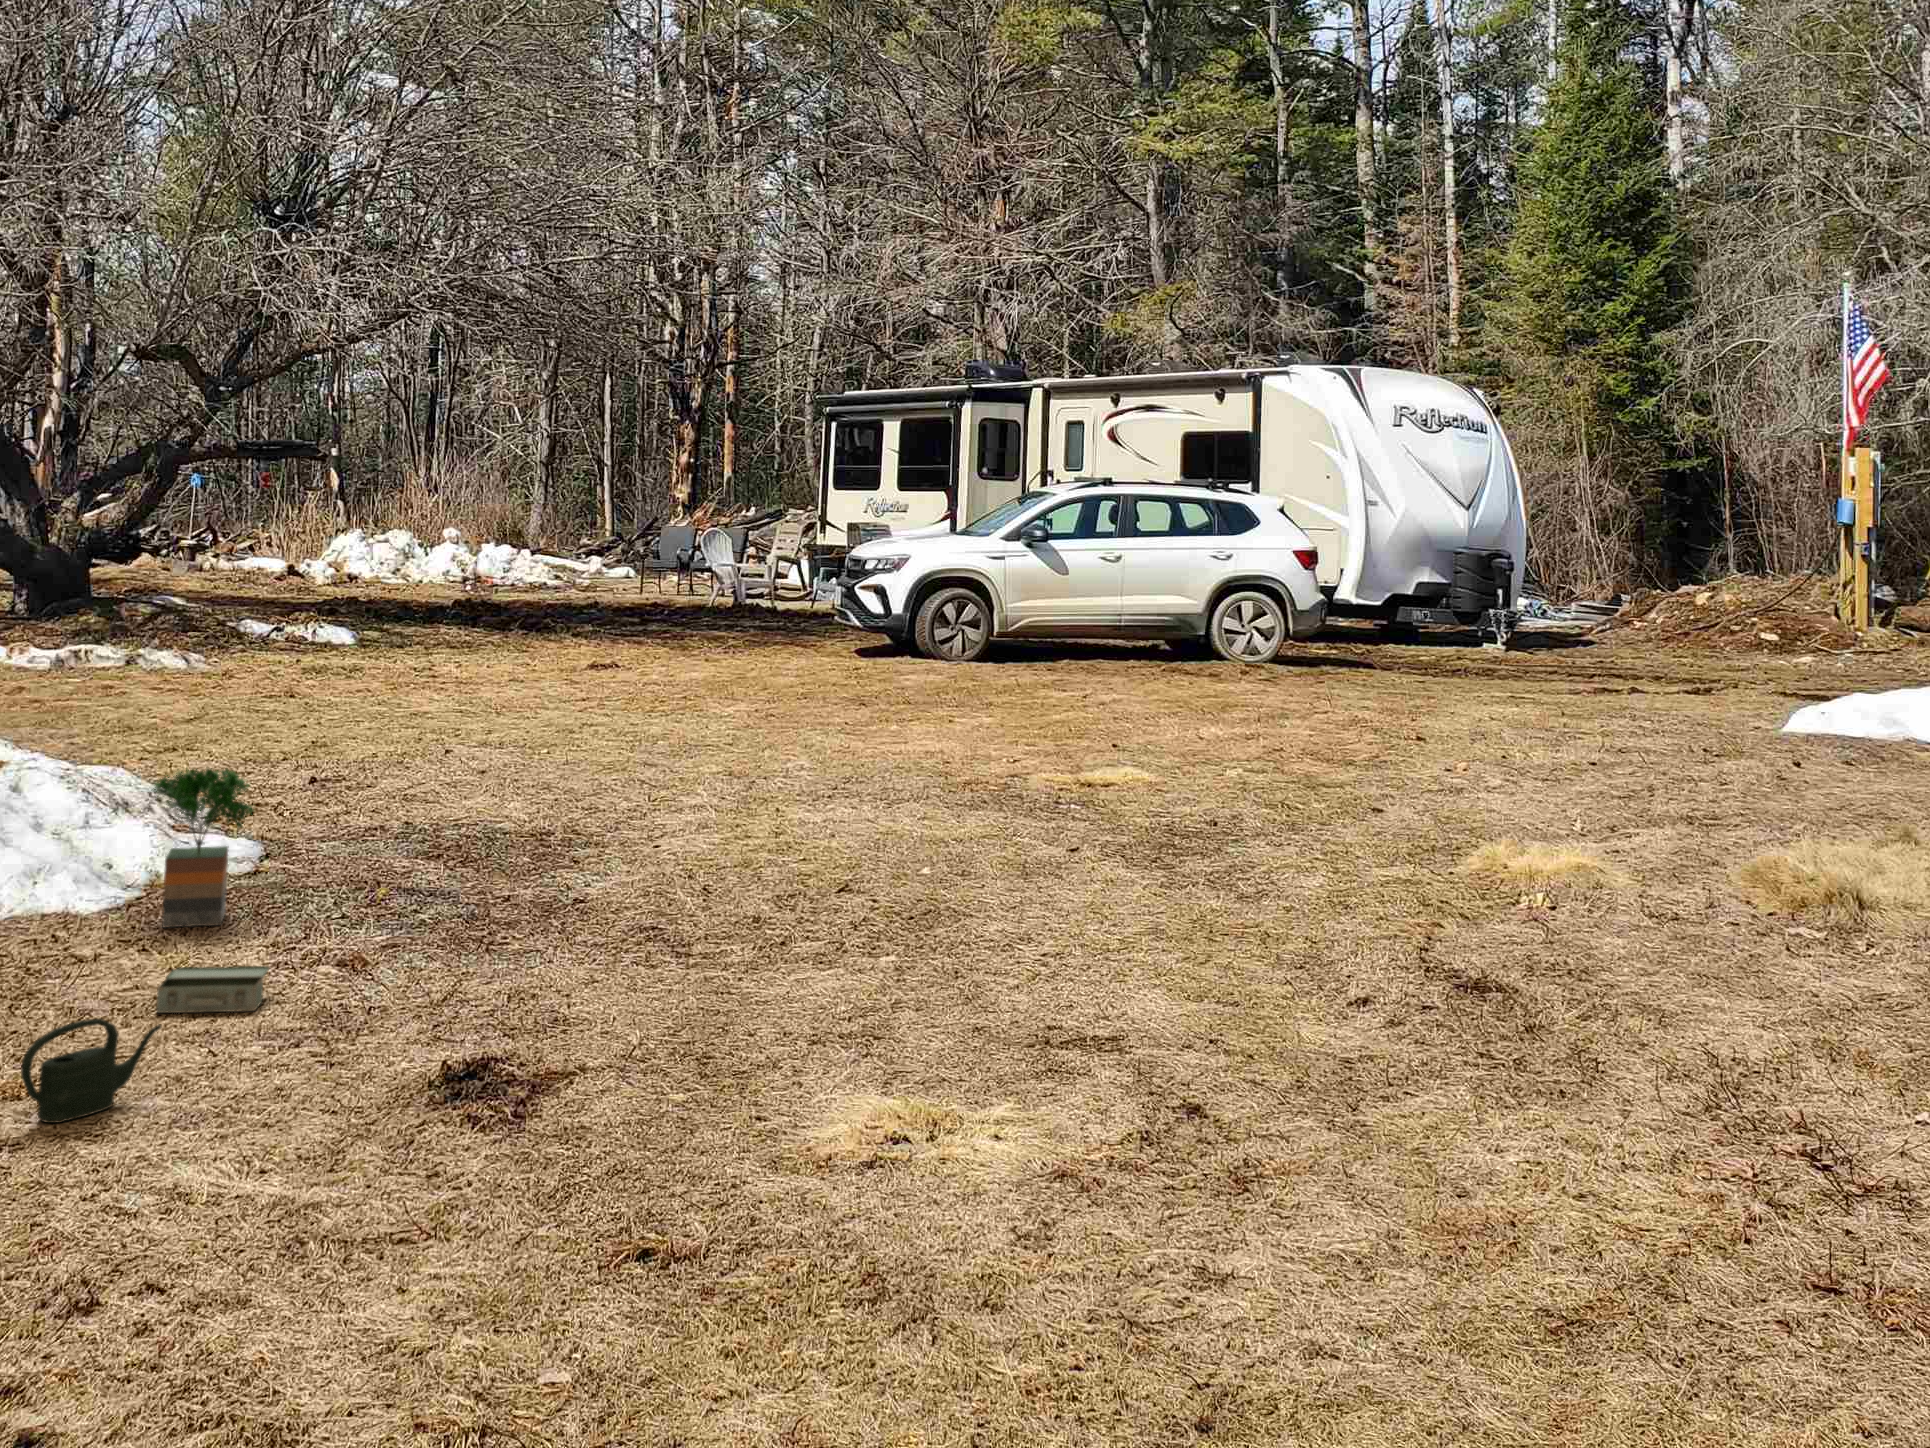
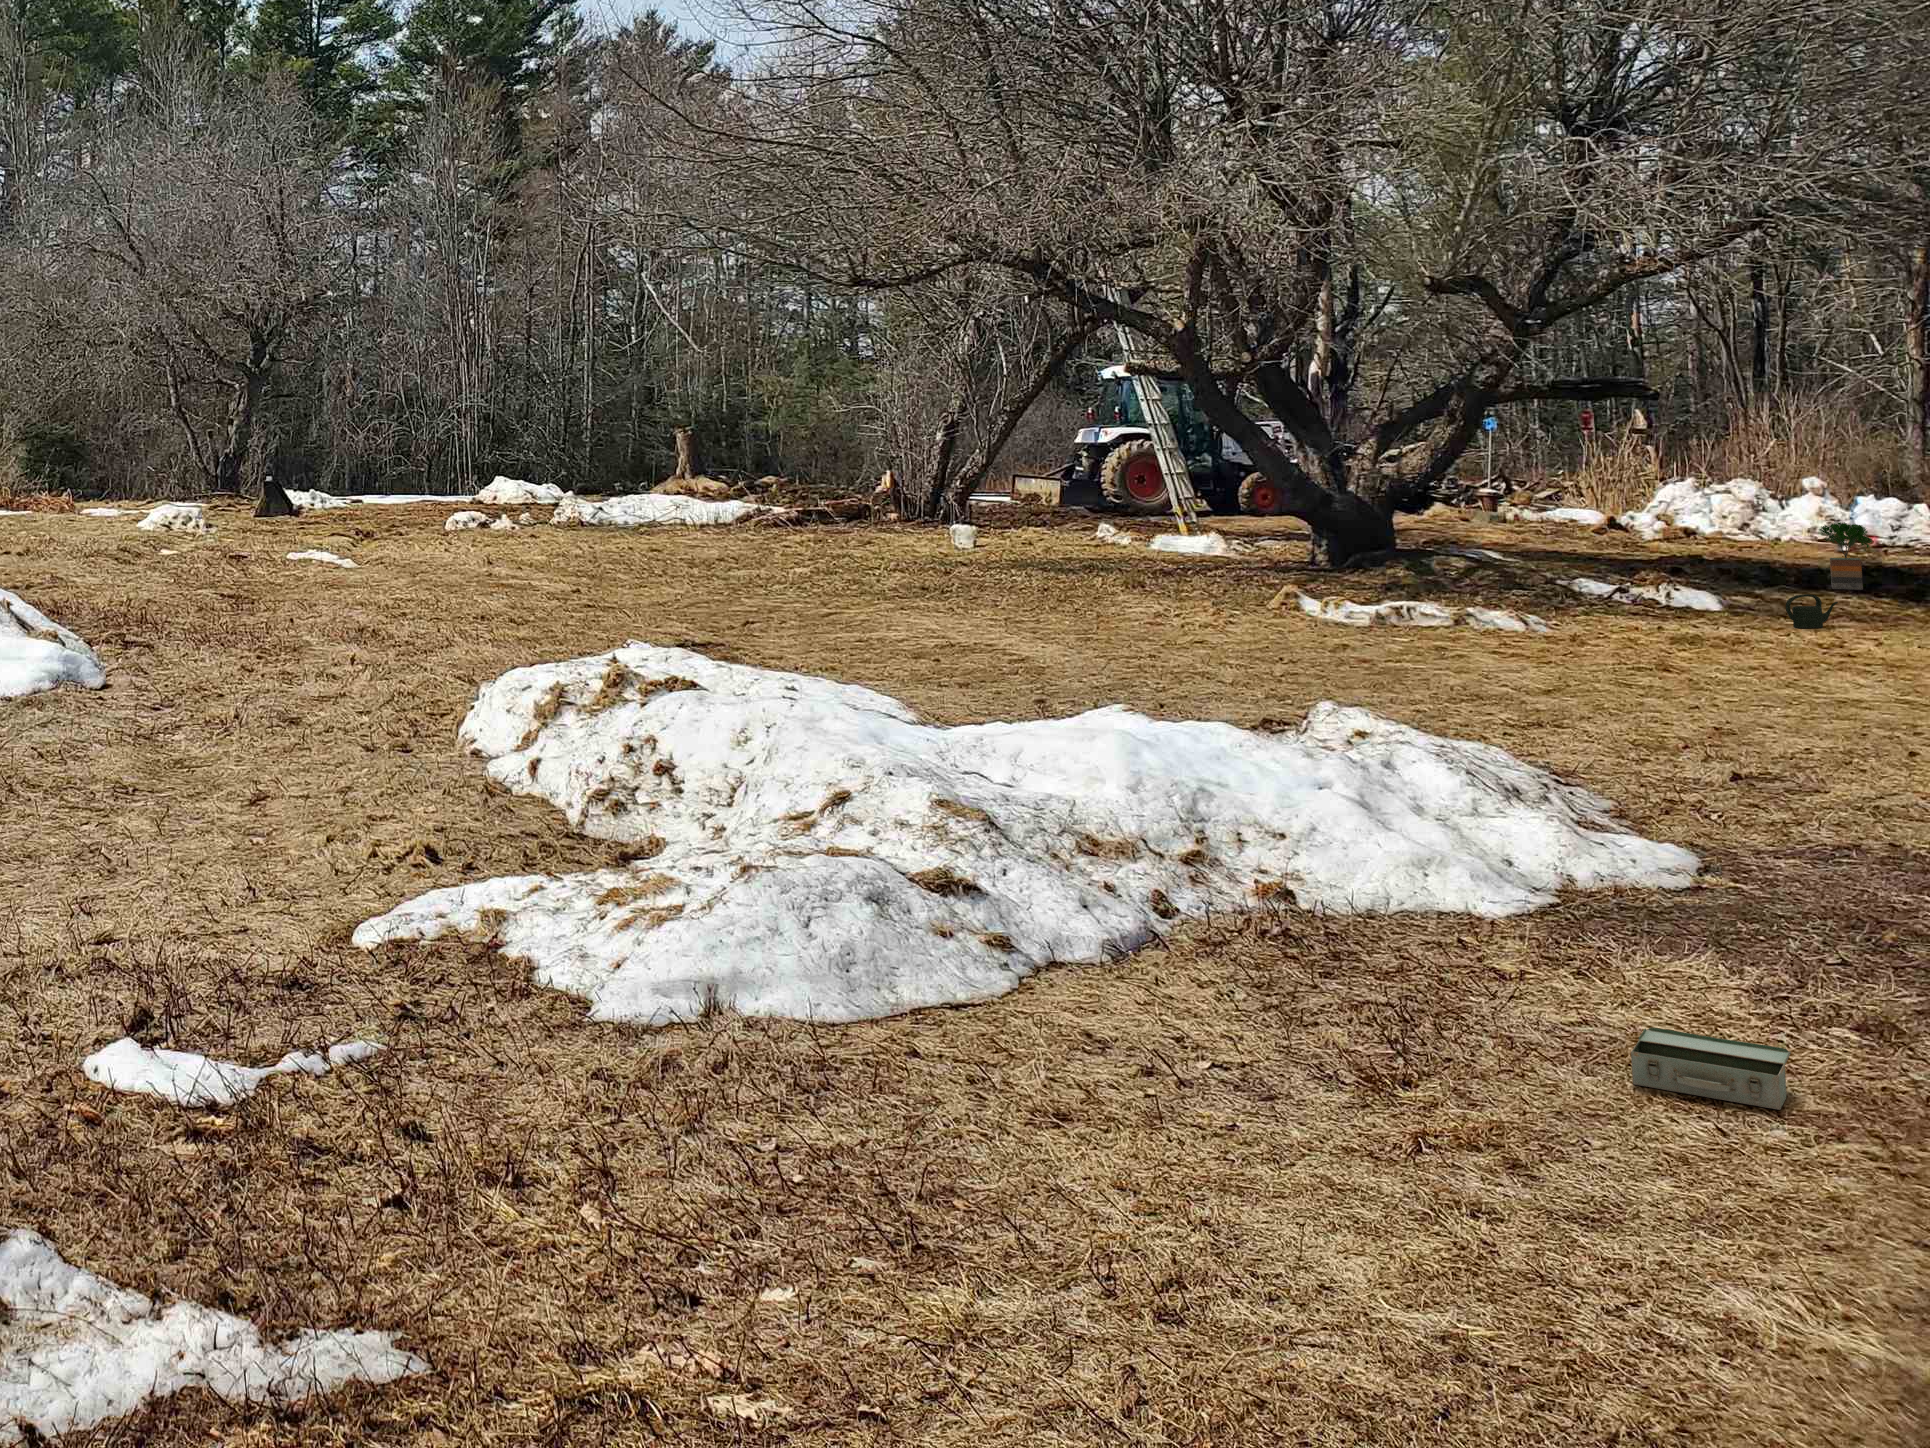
potted tree: present [154,768,253,928] -> present [1819,522,1872,590]
watering can: present [21,1019,161,1123] -> present [1786,594,1838,628]

